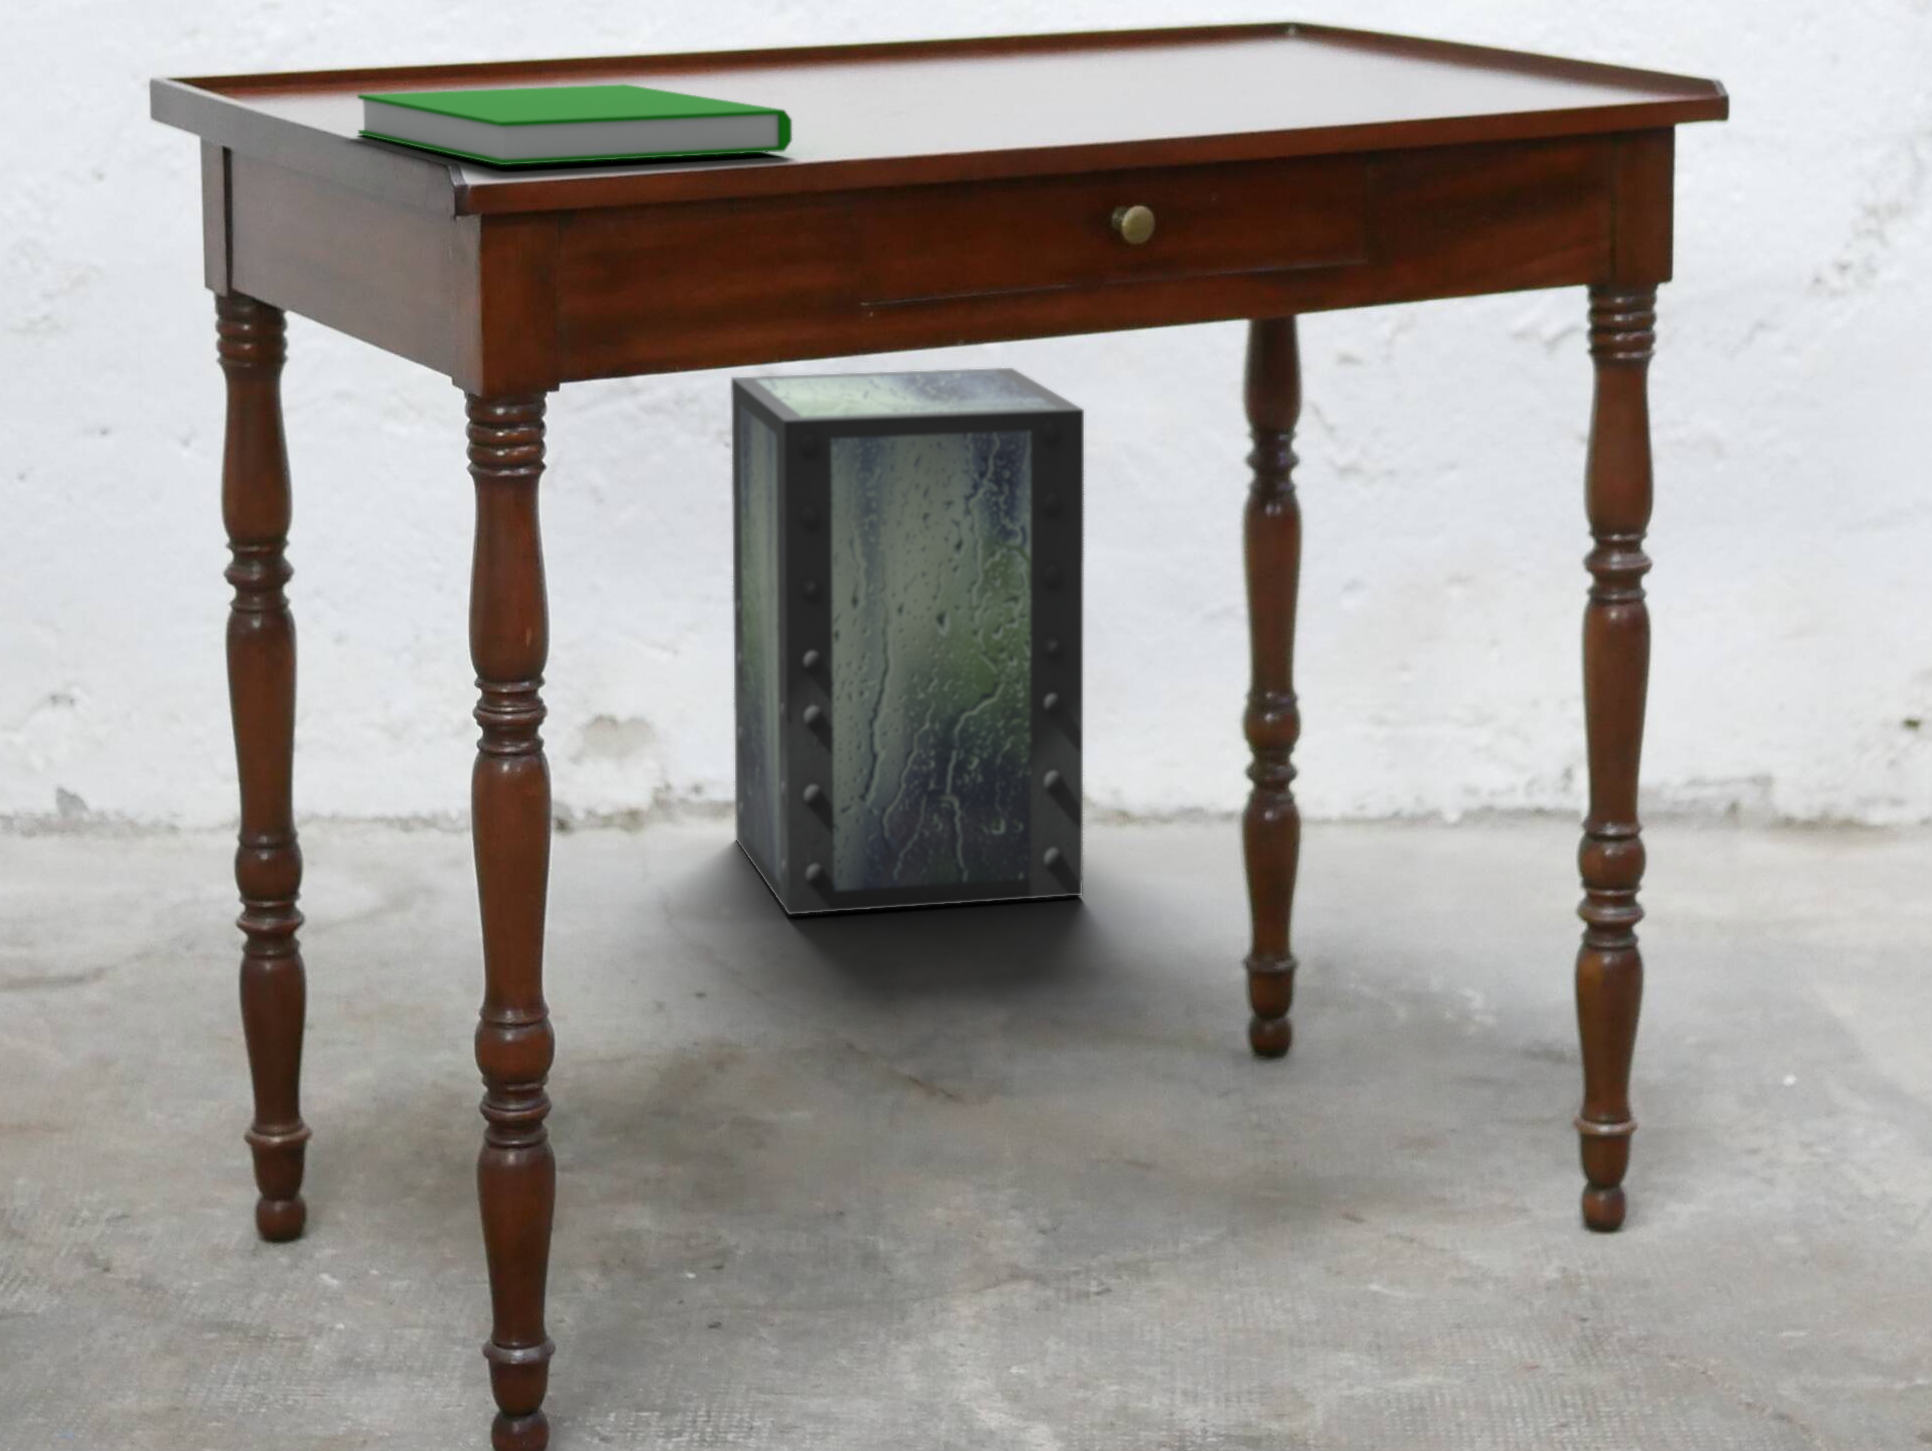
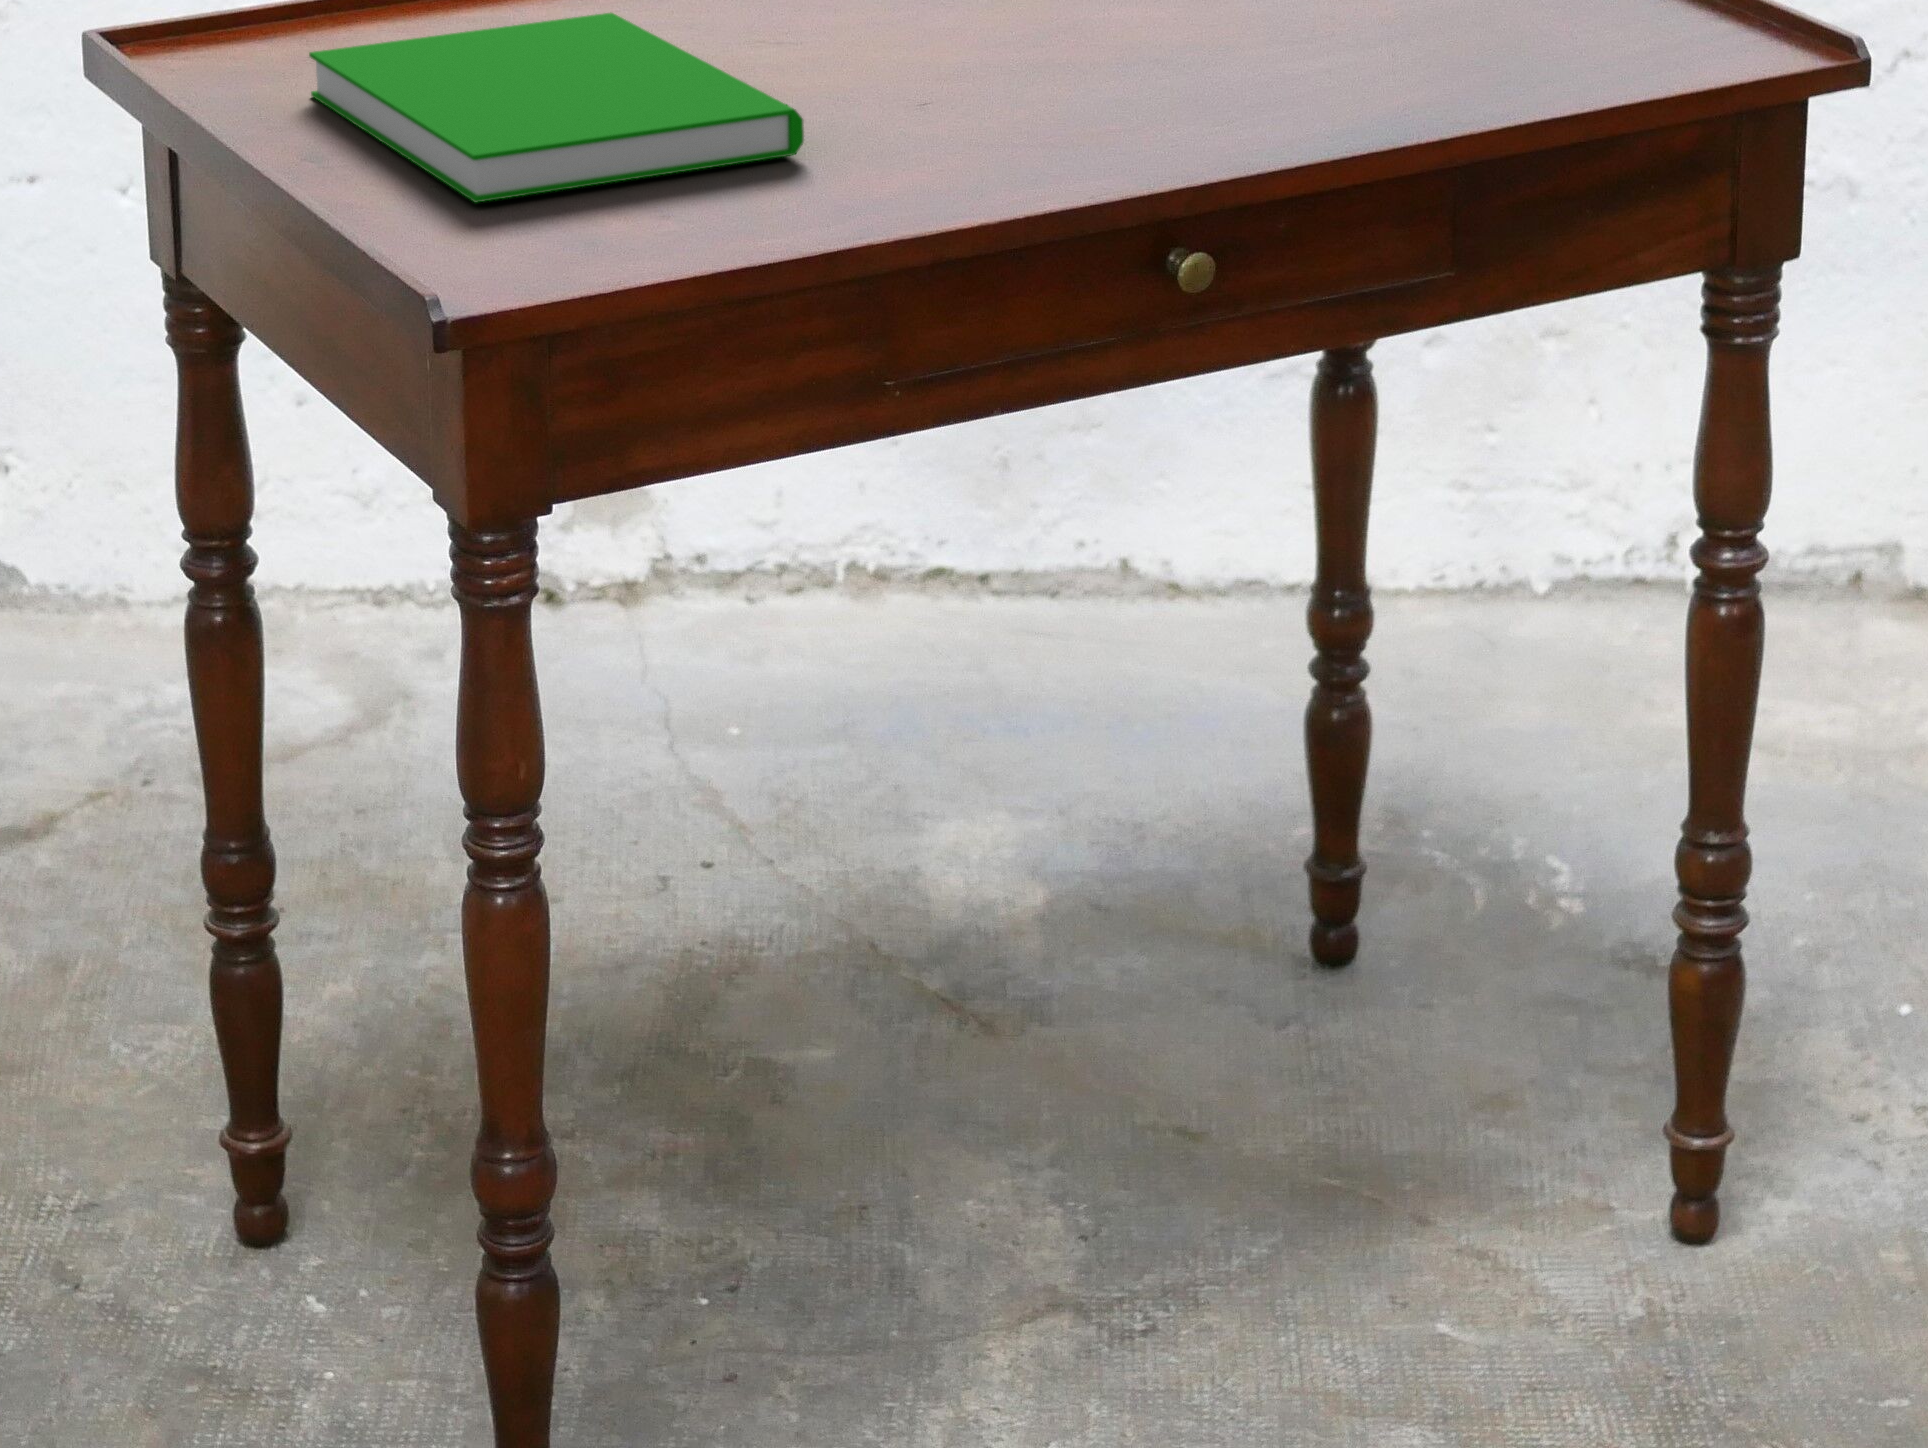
storage box: present [731,368,1084,914] -> none [732,106,1130,746]

